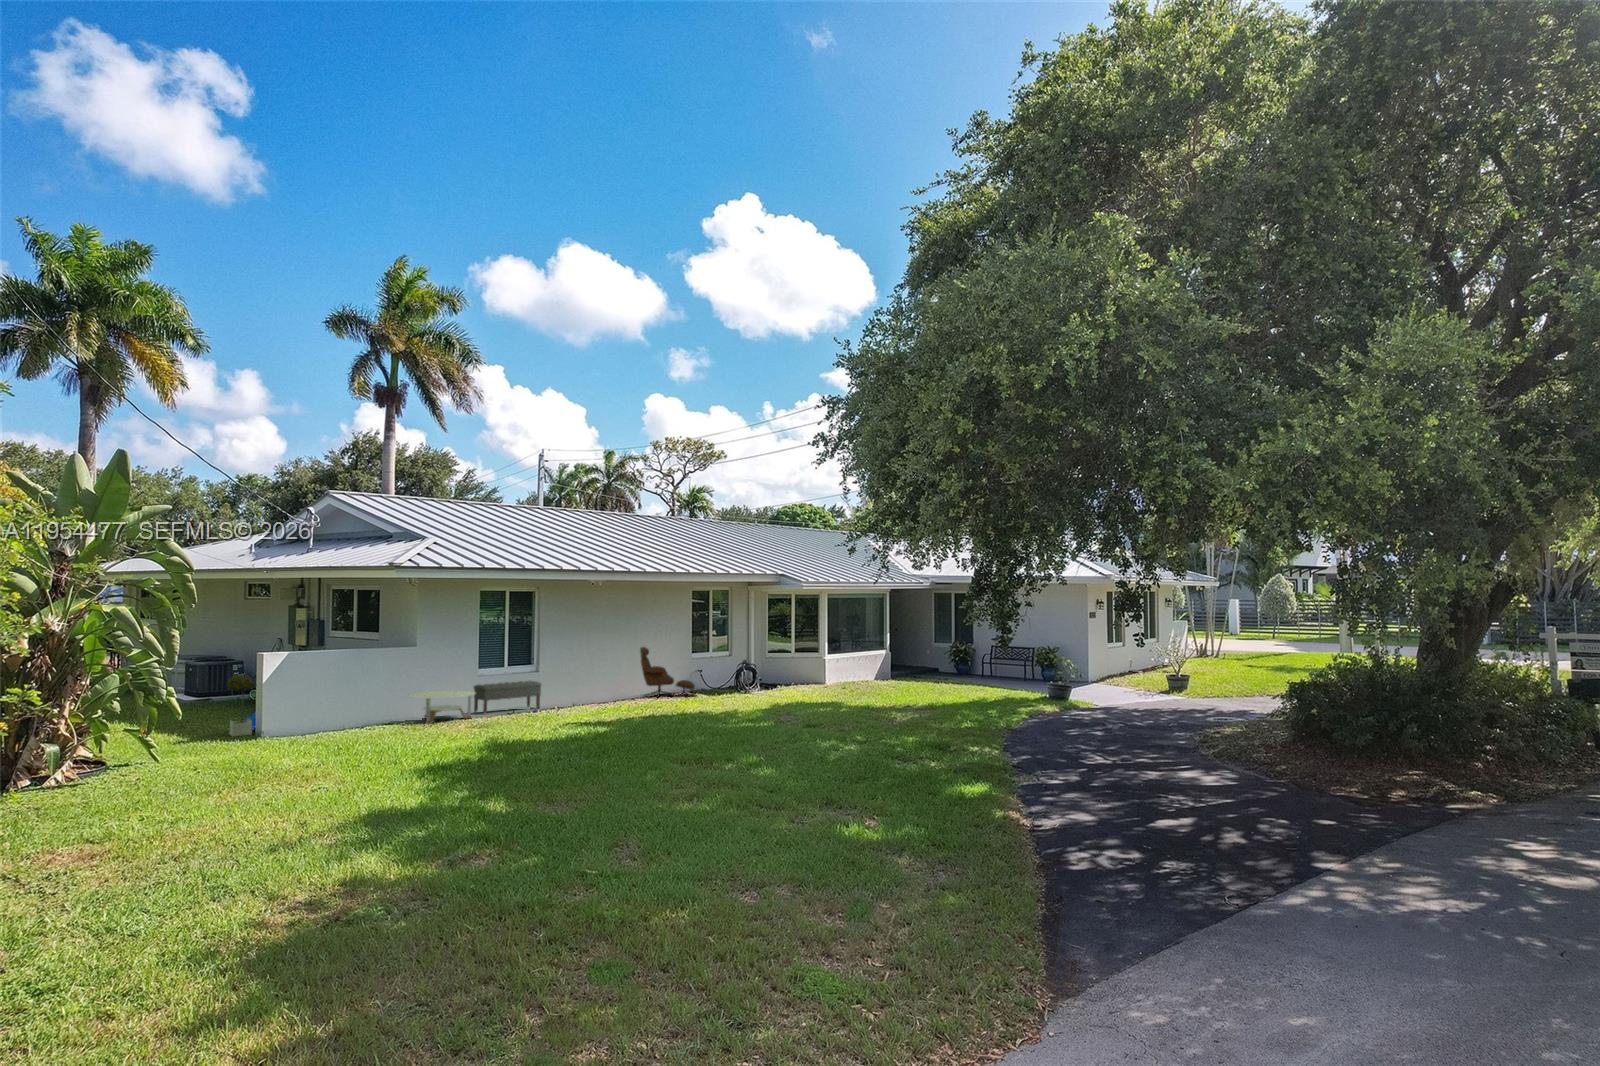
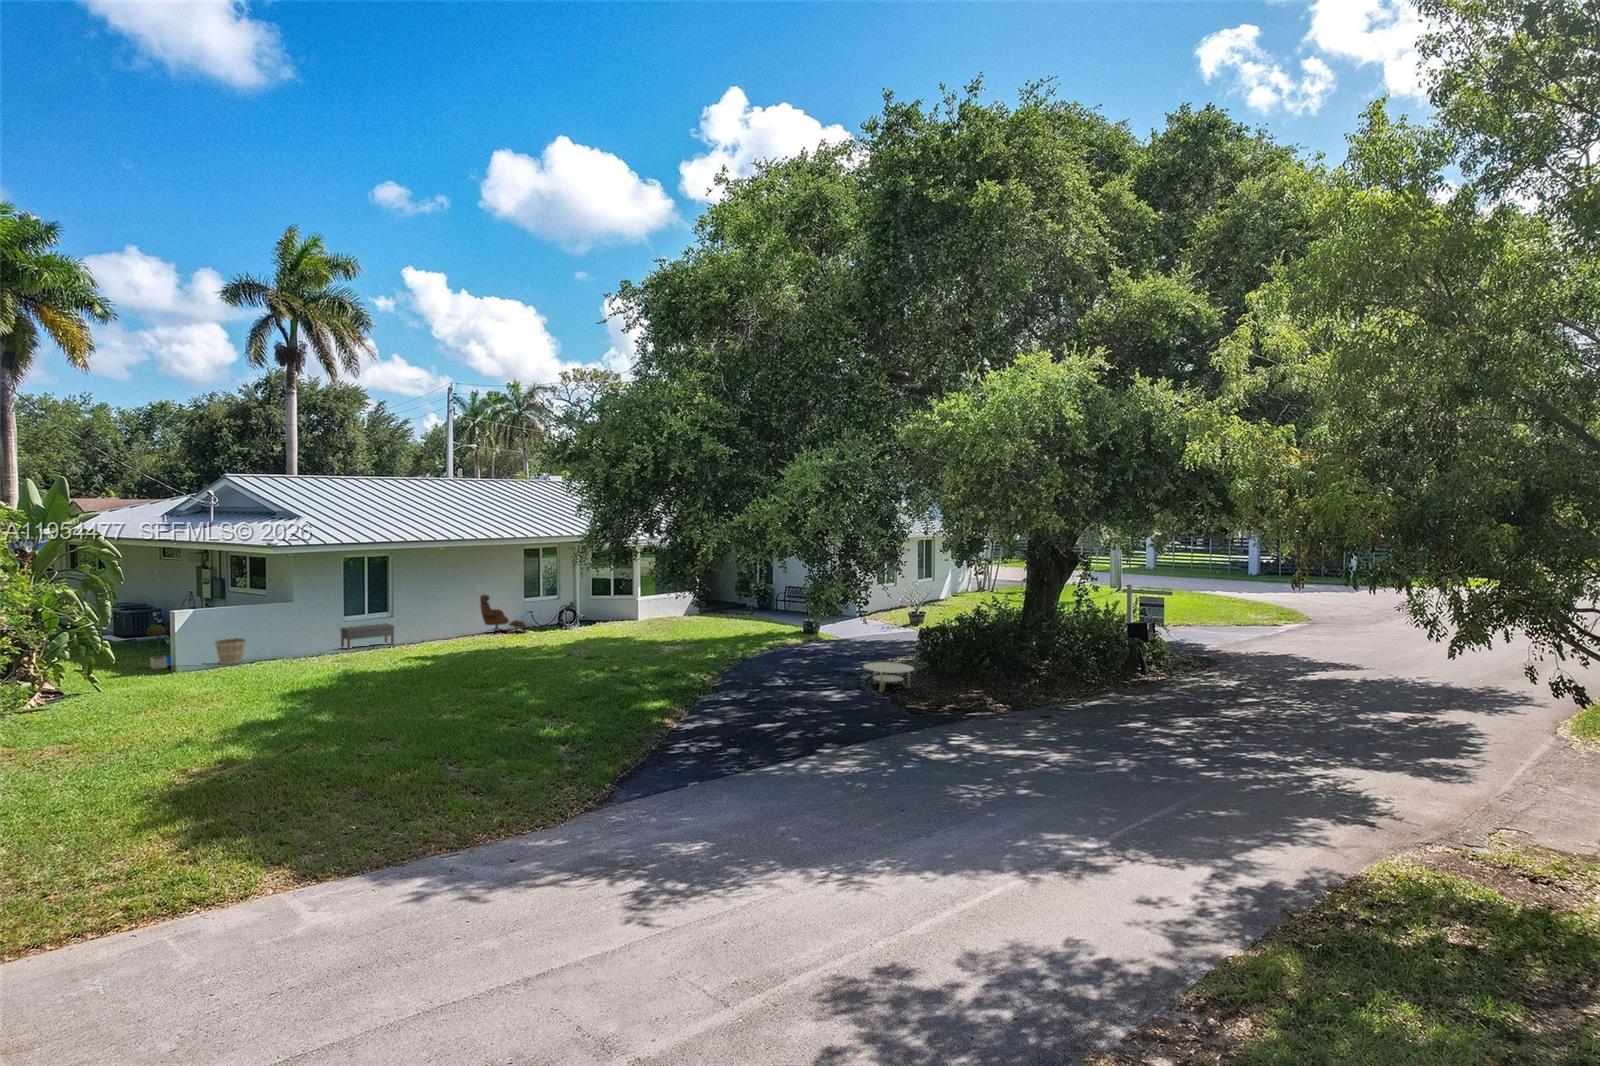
round table: present [409,690,476,724] -> present [863,662,914,692]
wooden bucket: none [316,695,357,731] -> present [215,638,246,664]

